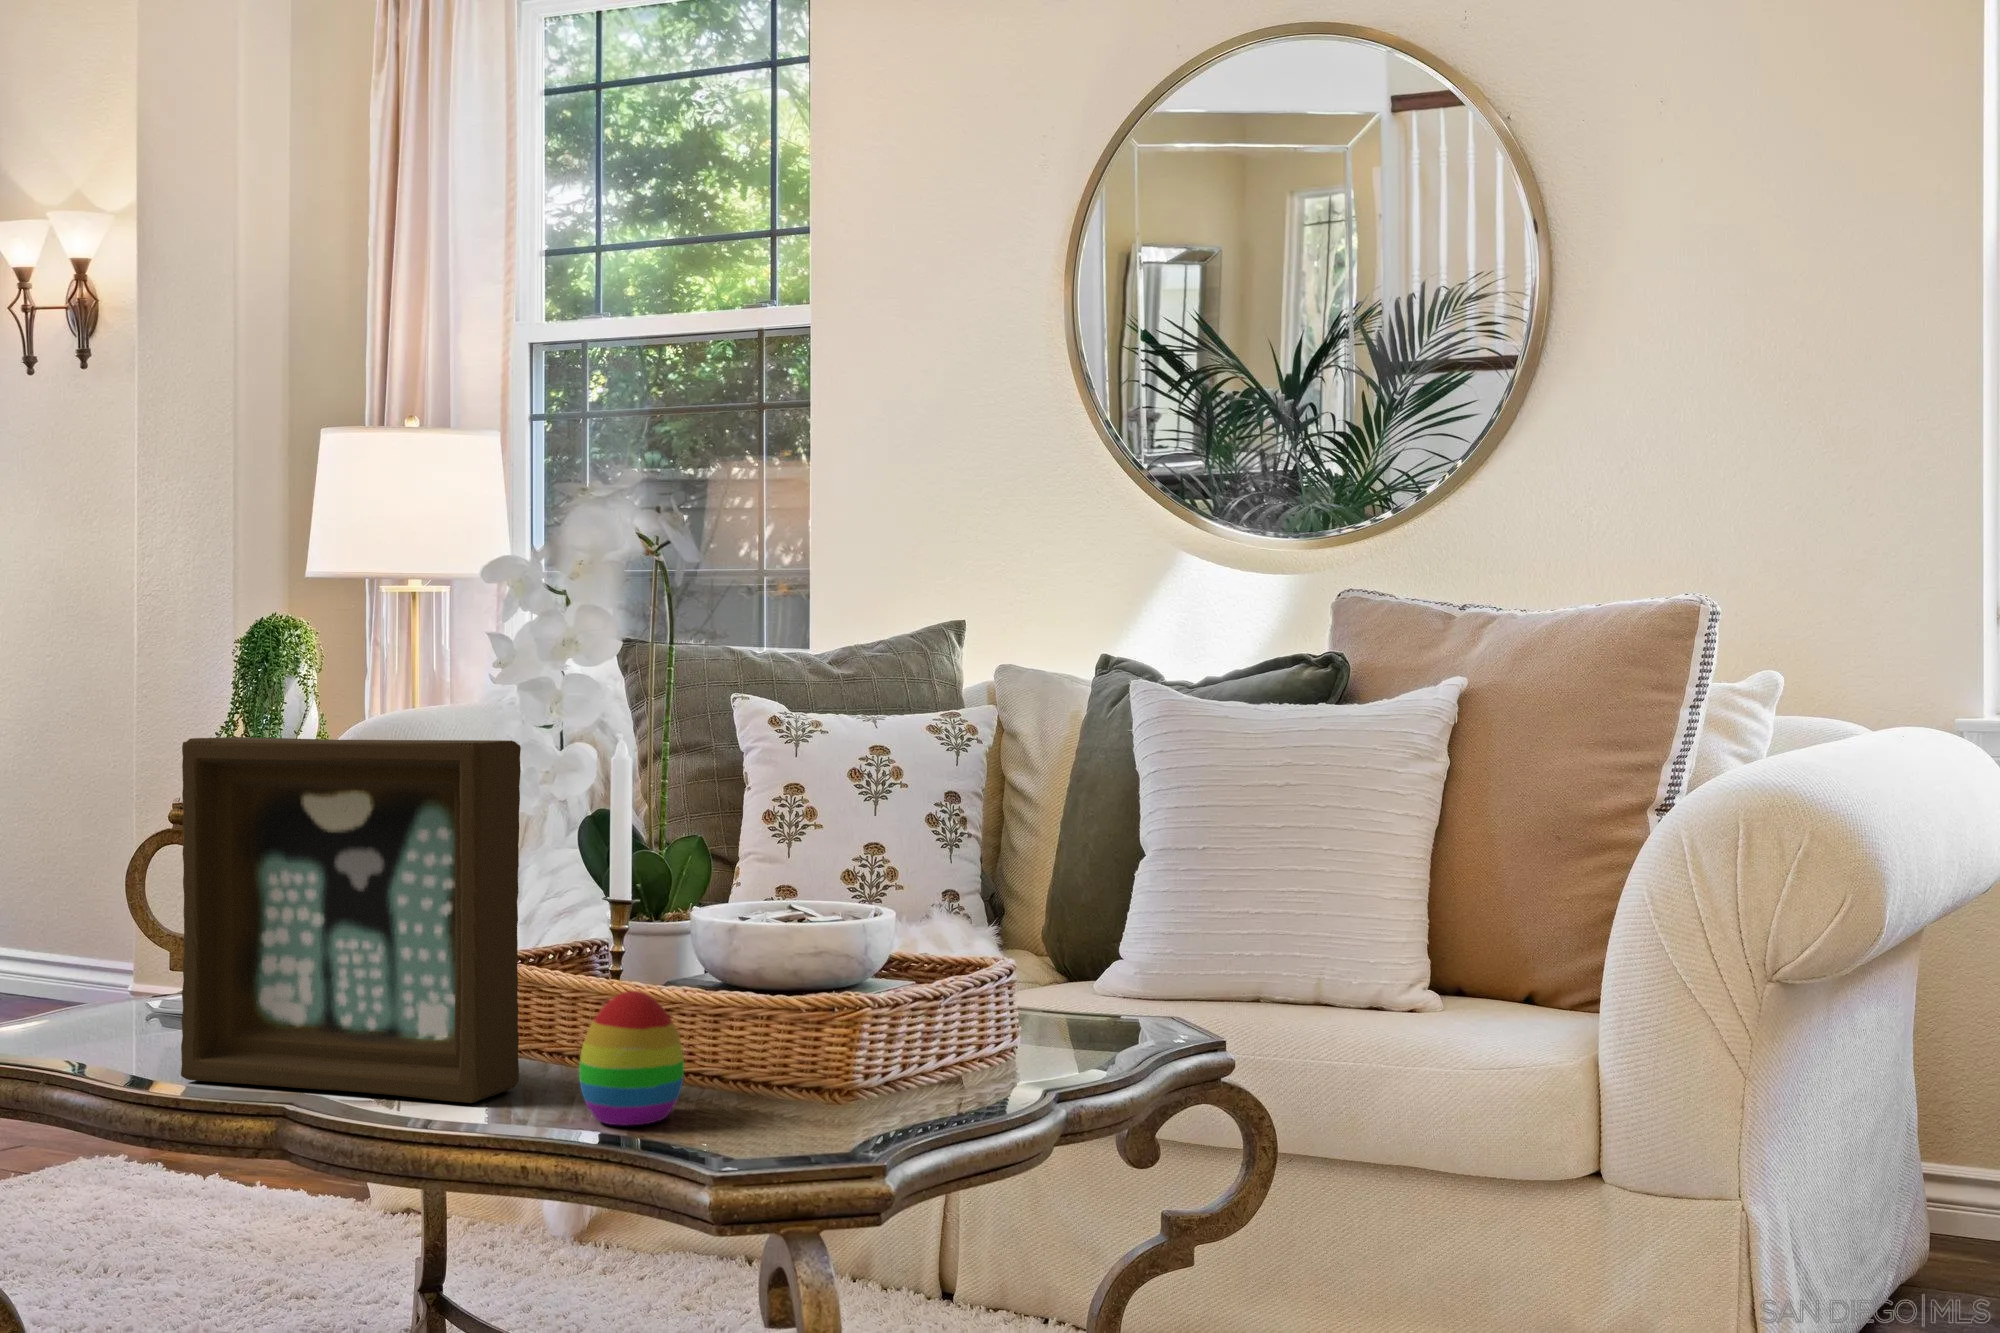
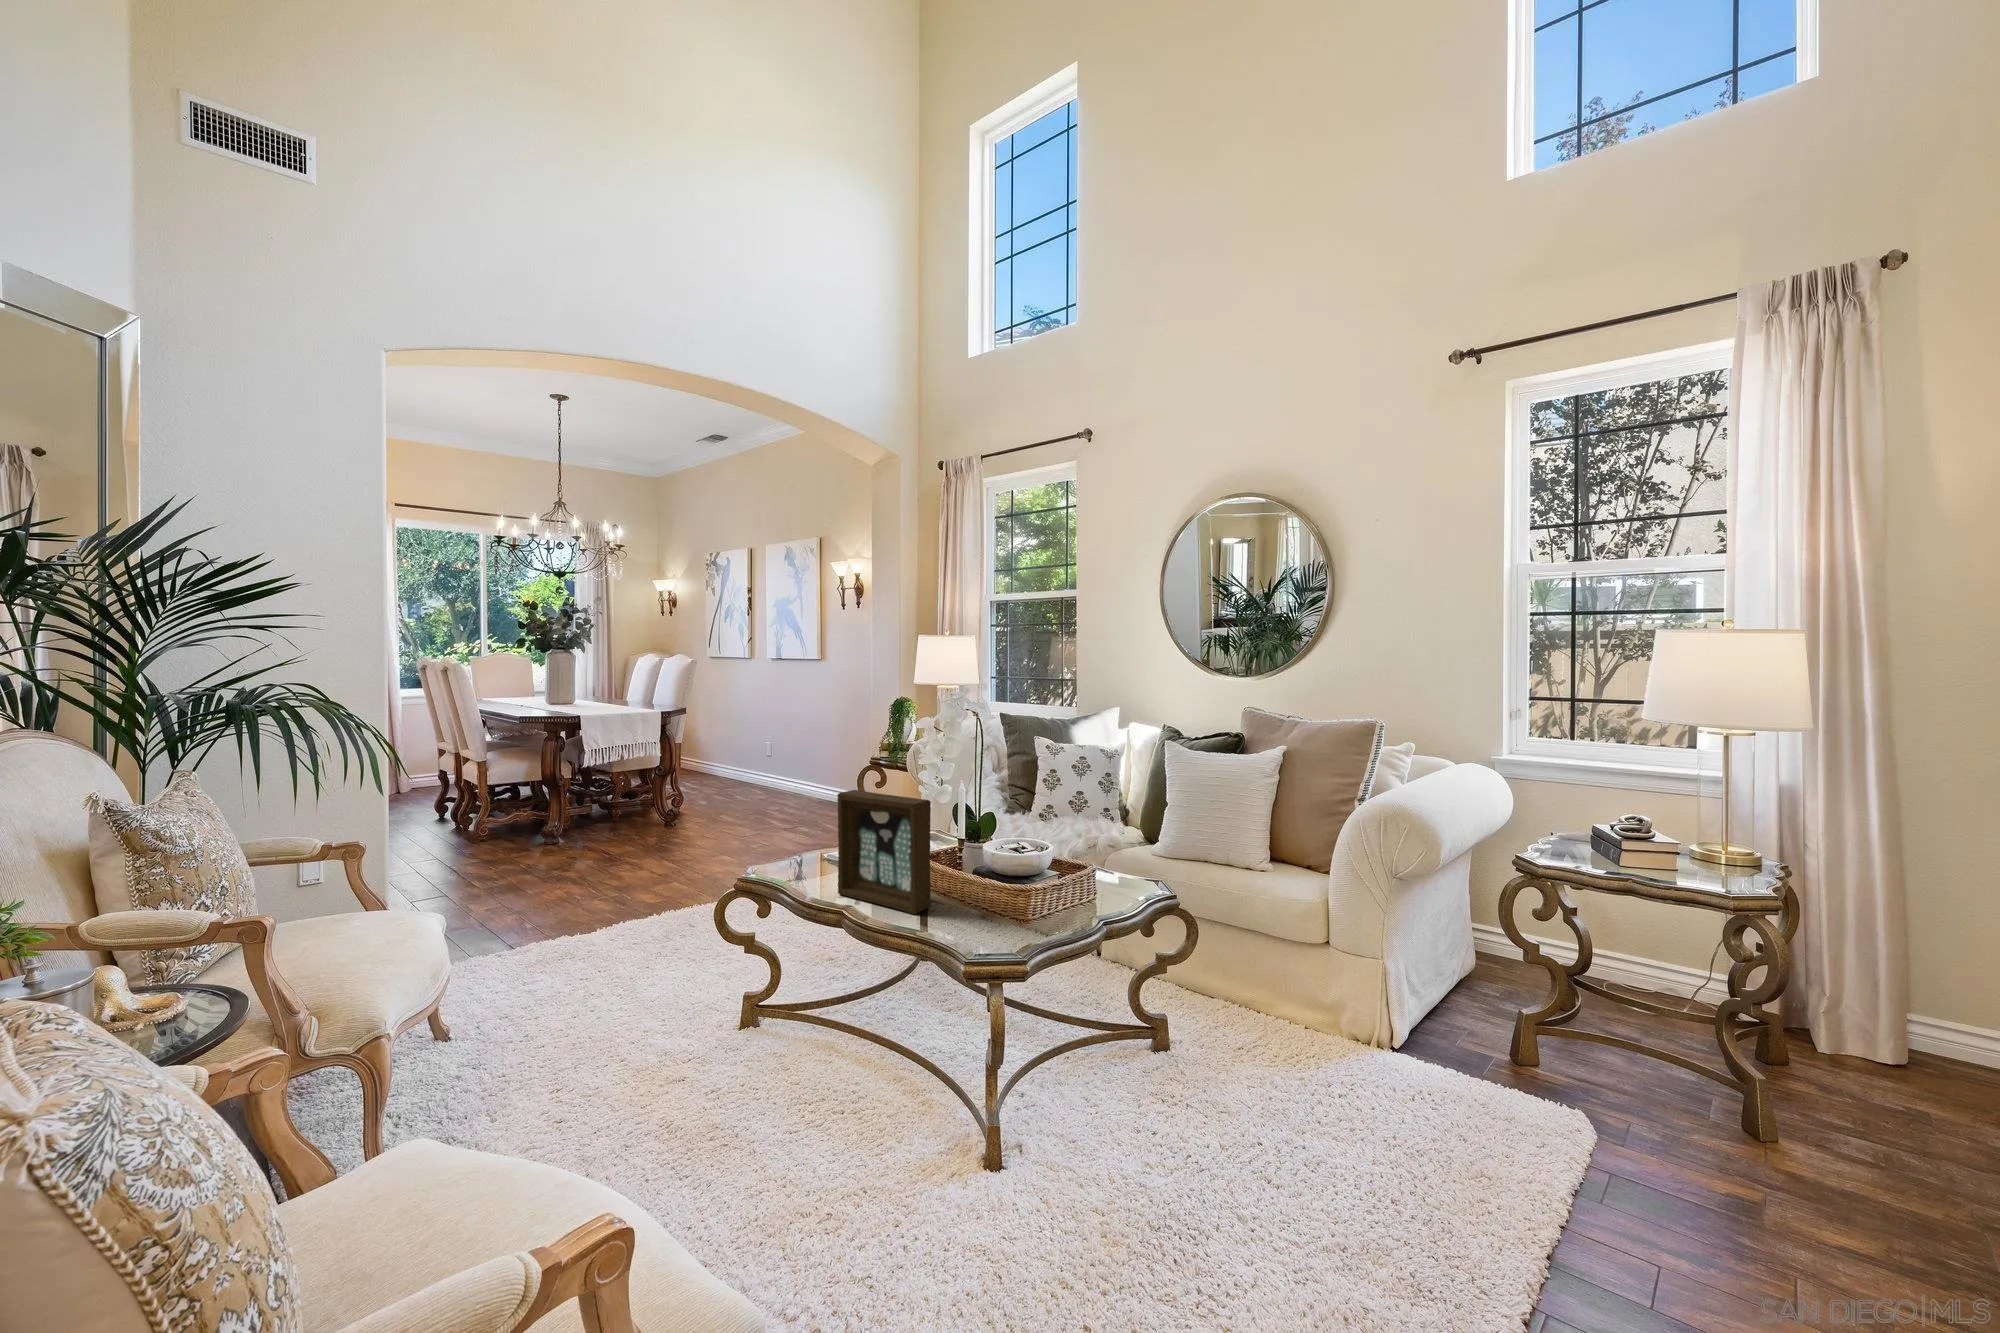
decorative egg: present [579,991,684,1125] -> none [942,887,974,930]

